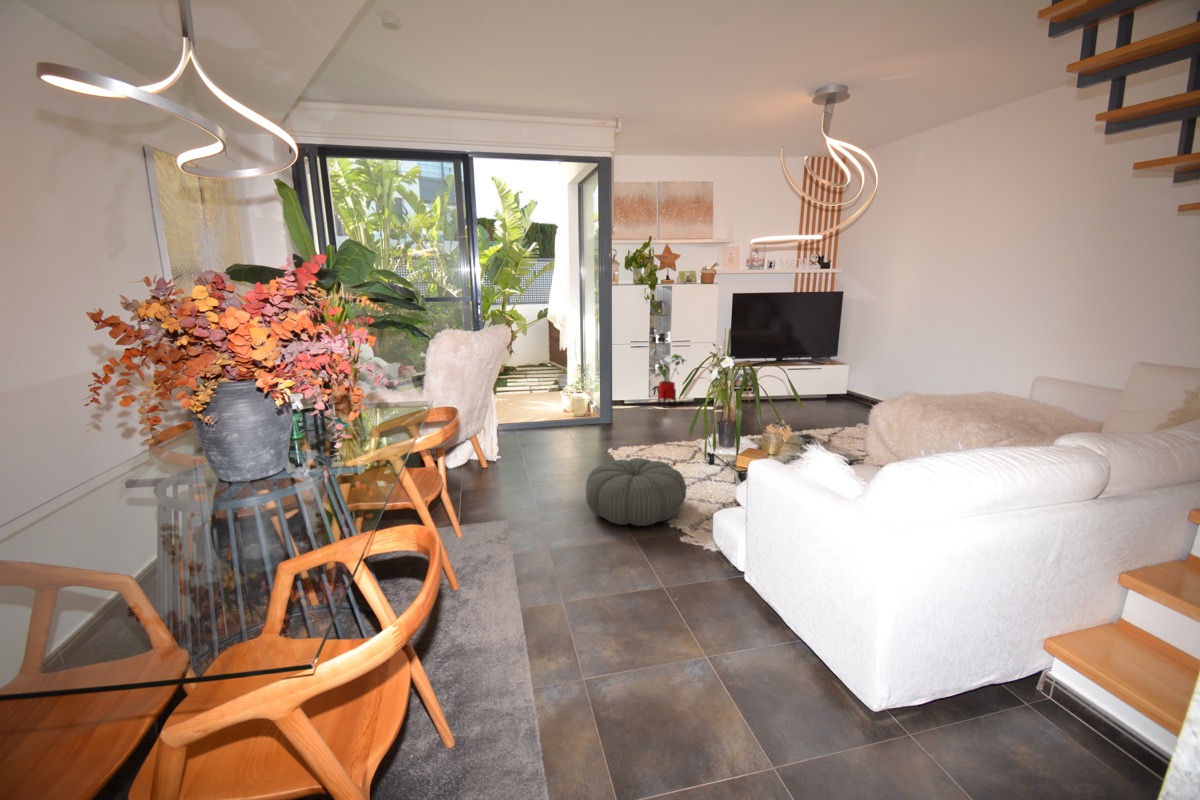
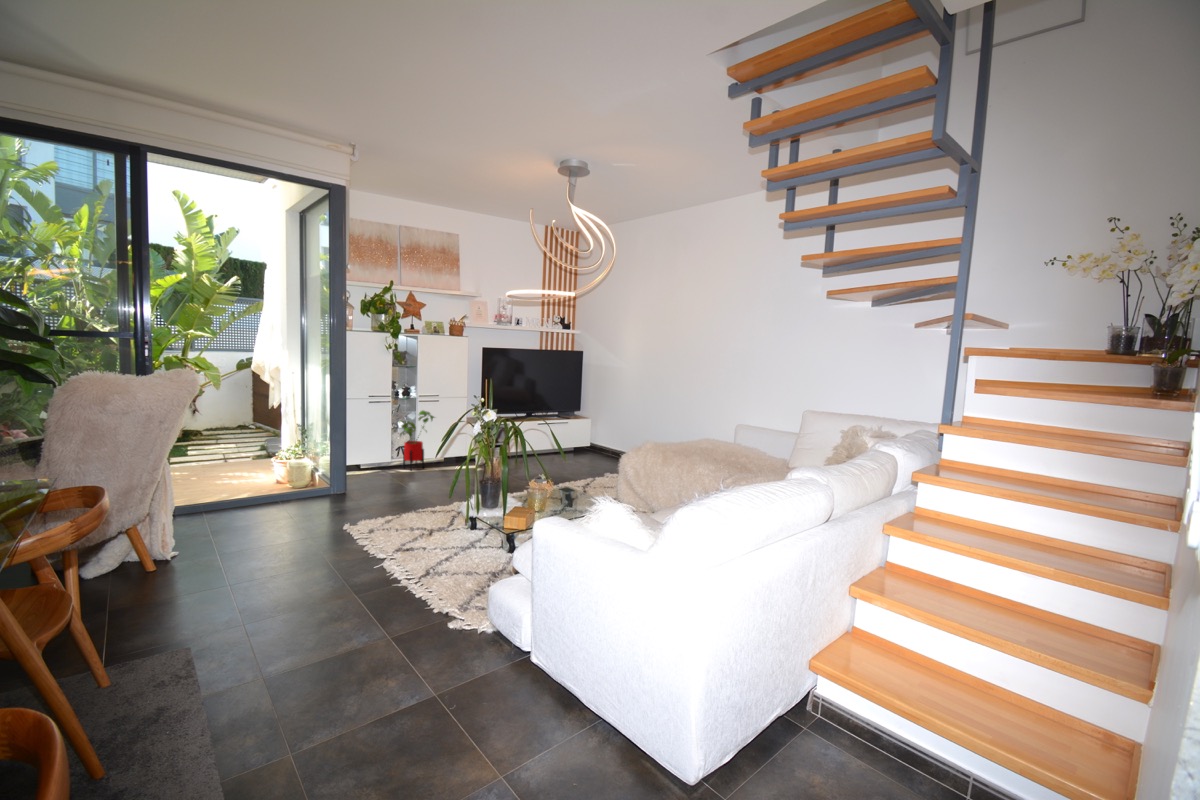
pouf: present [586,458,686,526] -> none [317,533,451,623]

